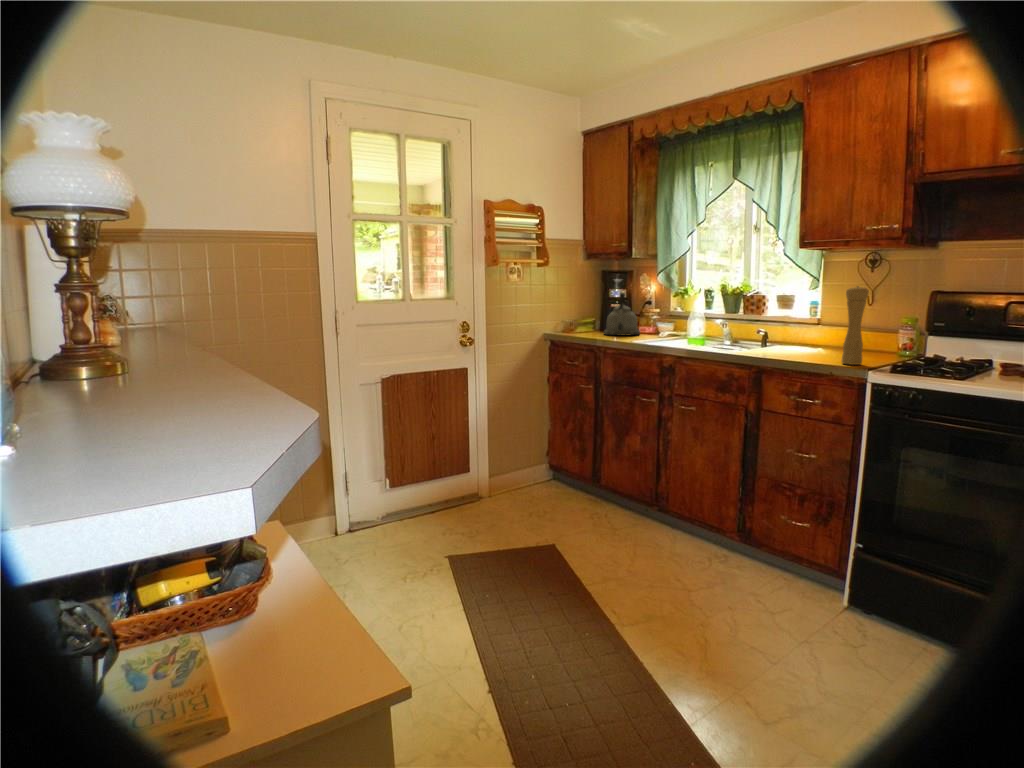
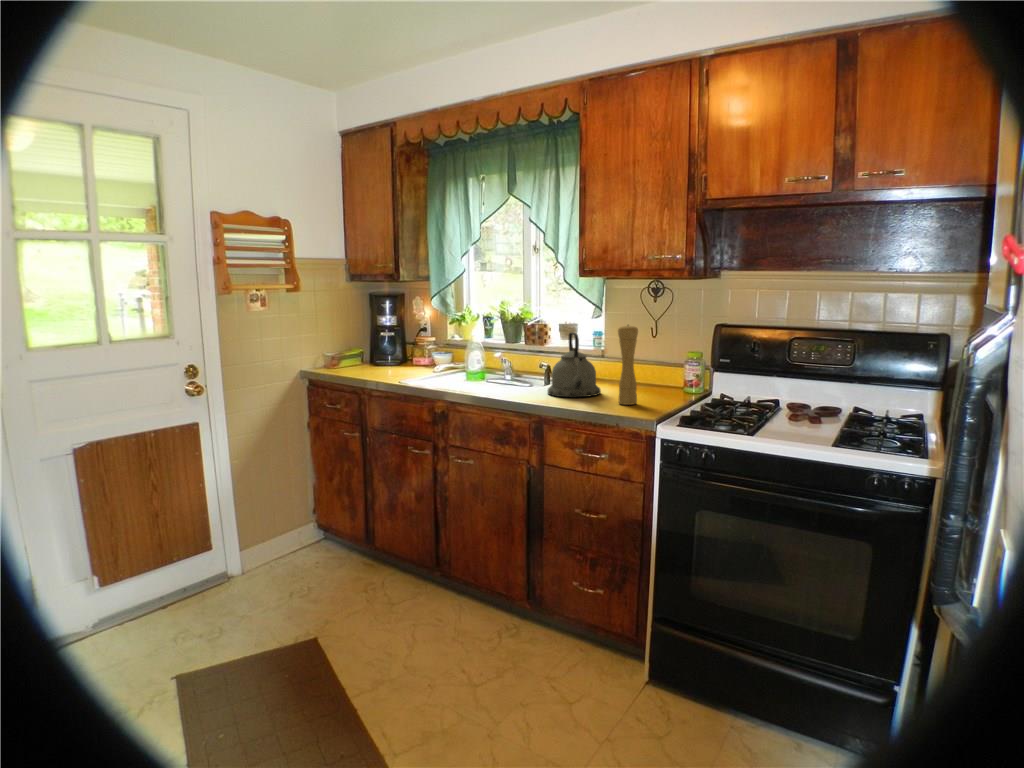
kettle: present [604,293,640,335] -> present [548,332,601,397]

